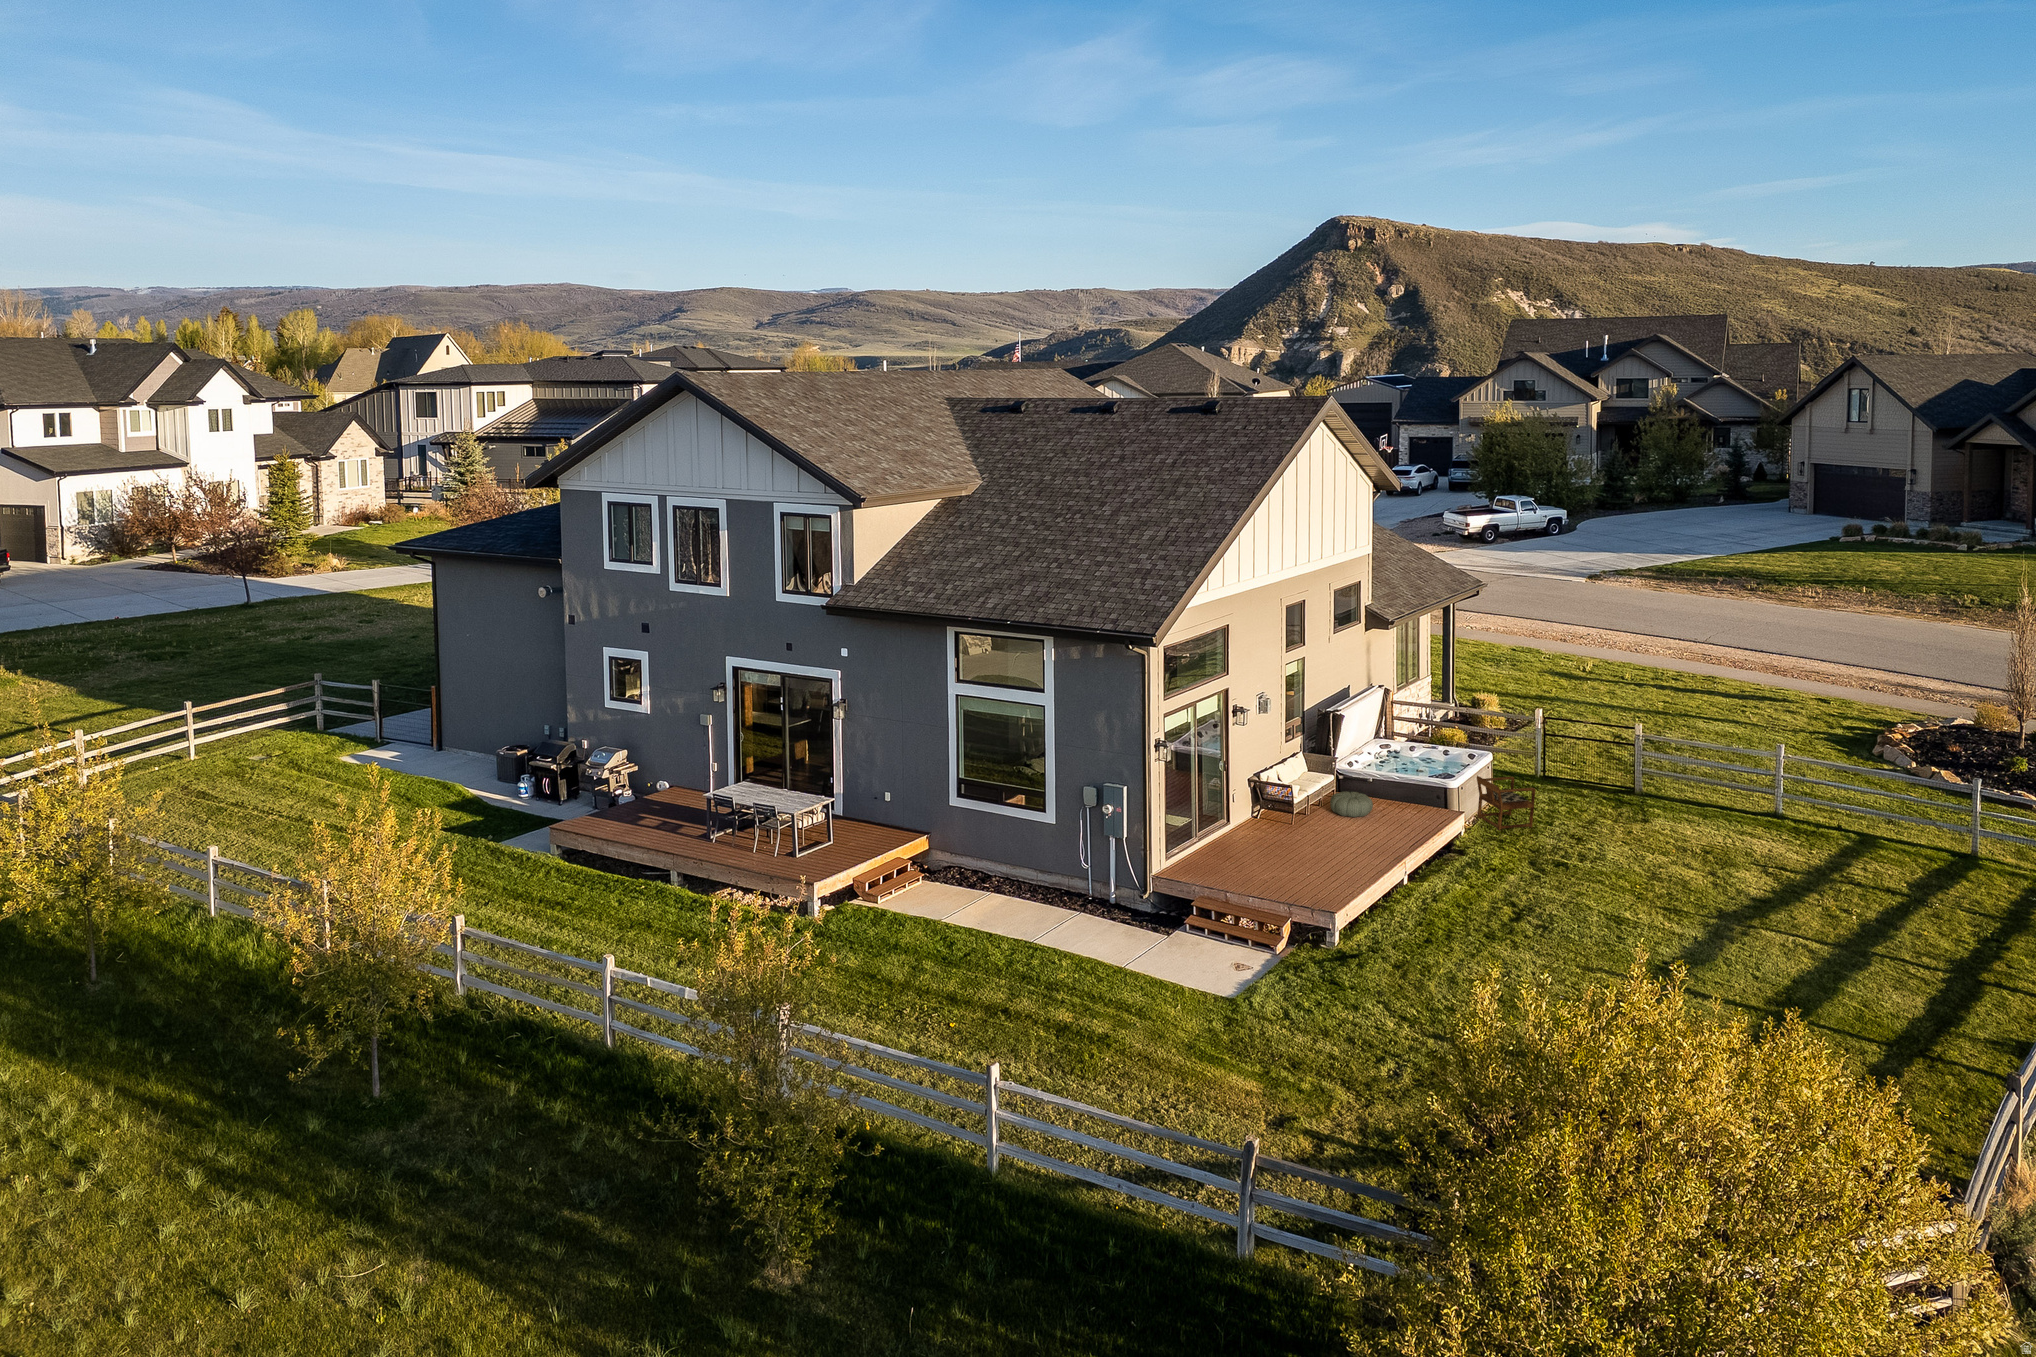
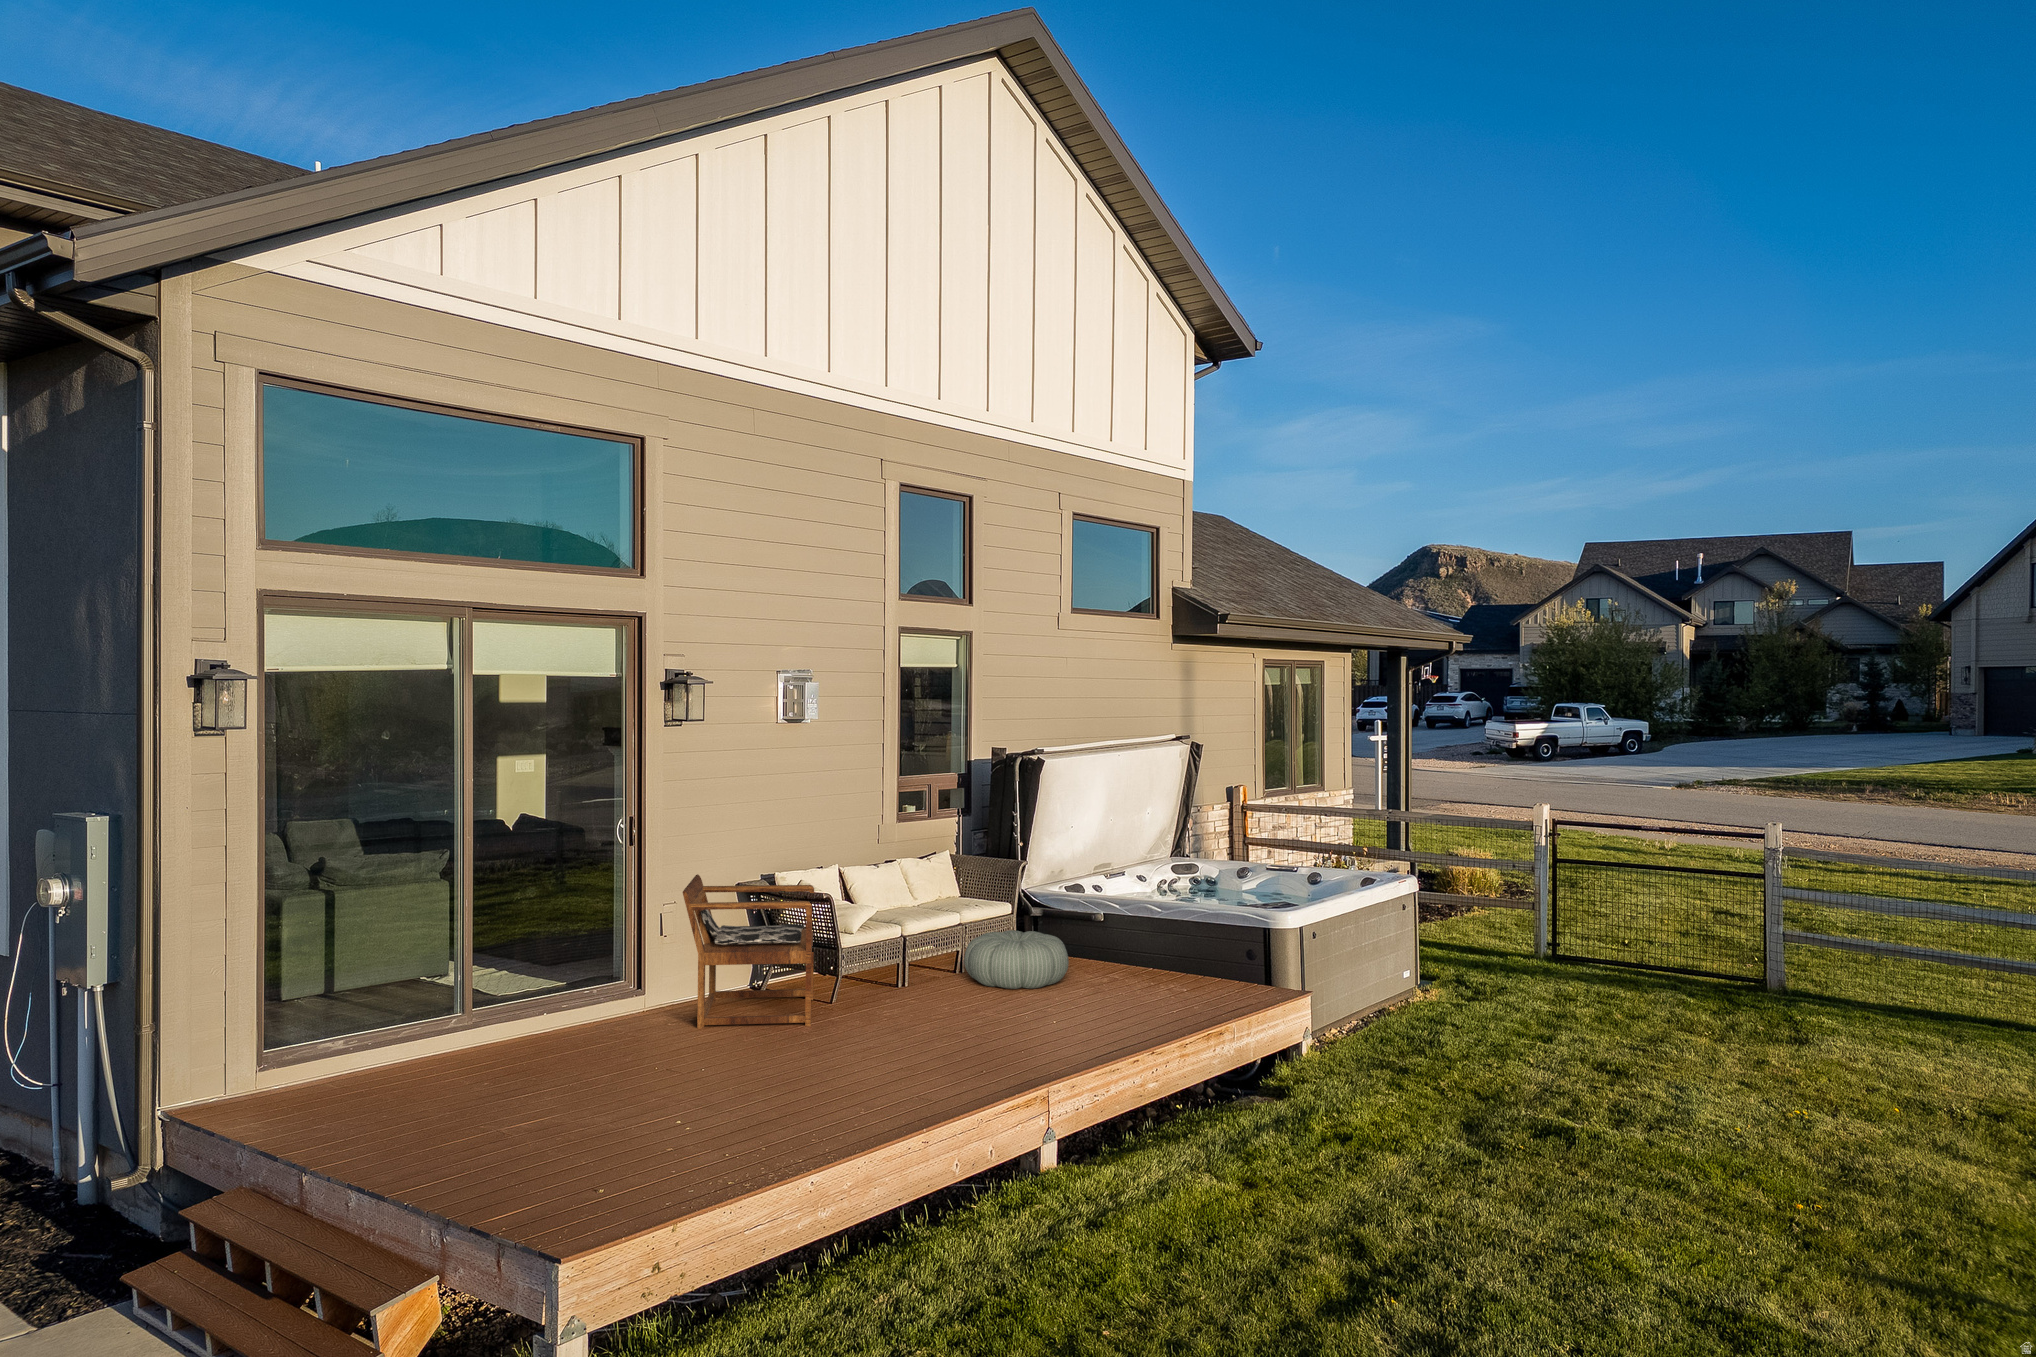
armchair: present [1477,776,1536,830] -> present [683,874,814,1028]

